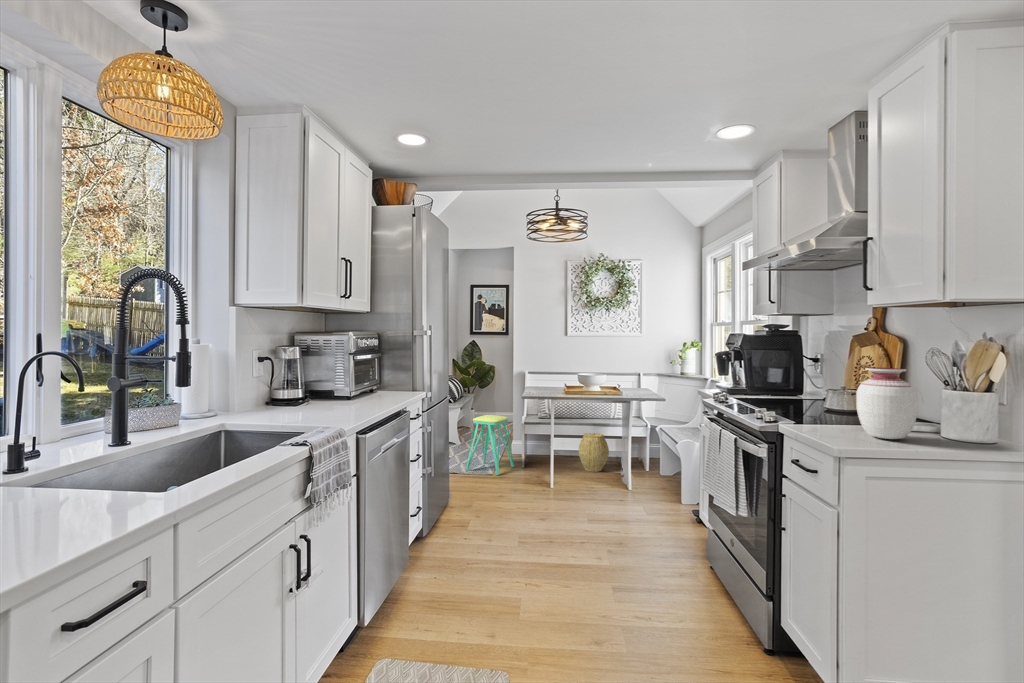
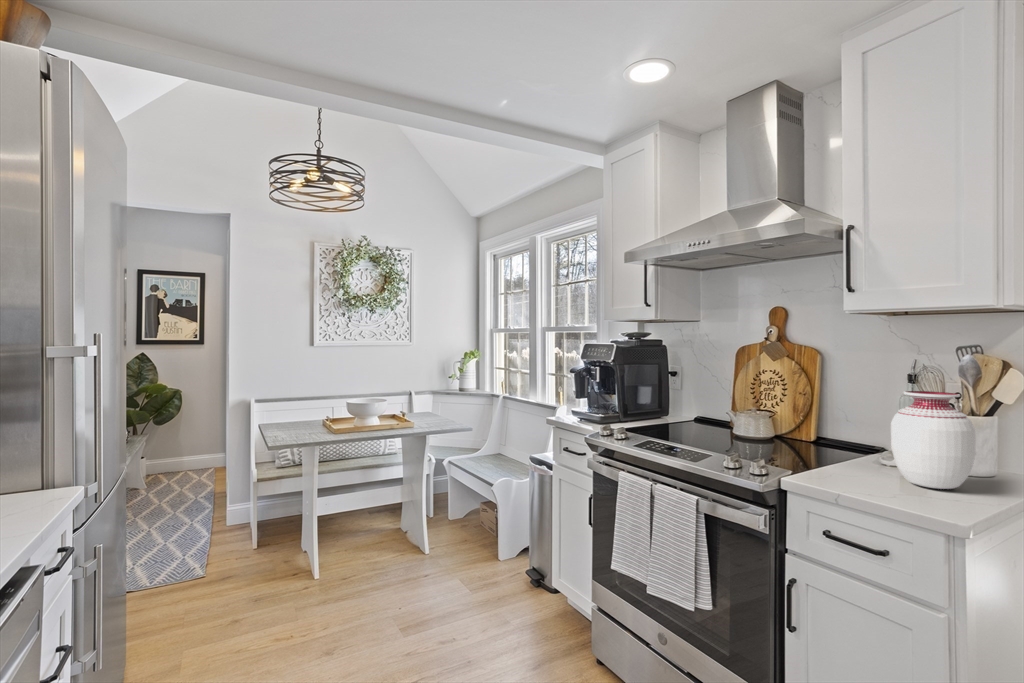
stool: present [467,415,514,475] -> none [153,474,240,577]
woven basket: present [578,433,609,472] -> none [343,480,386,536]

